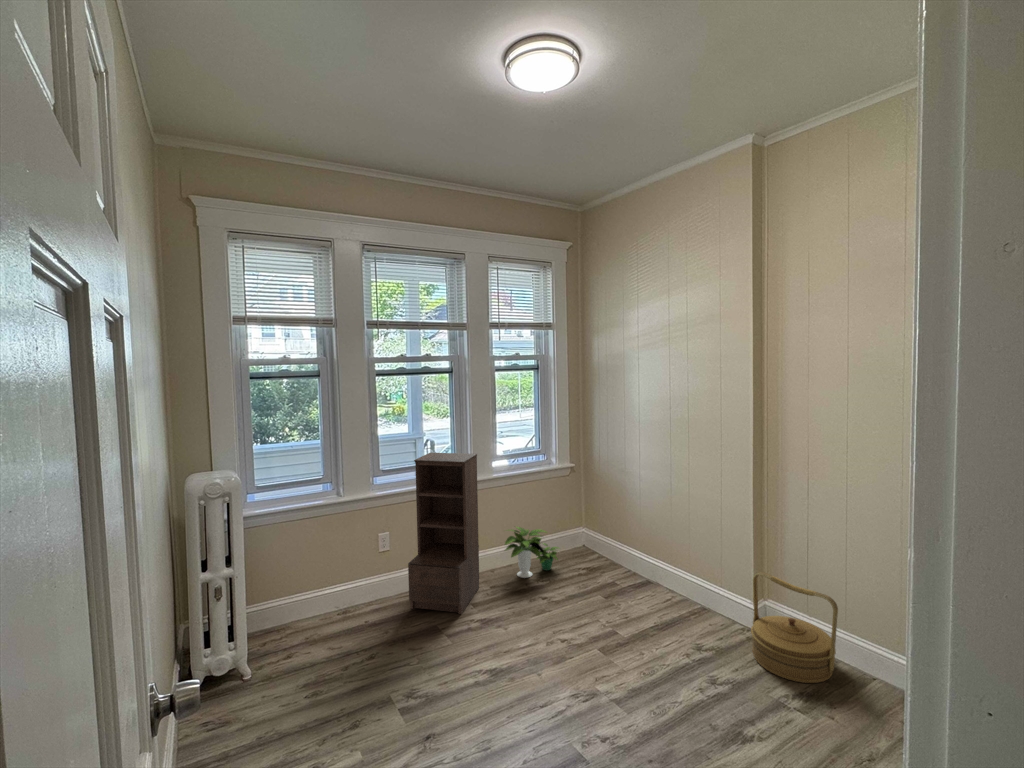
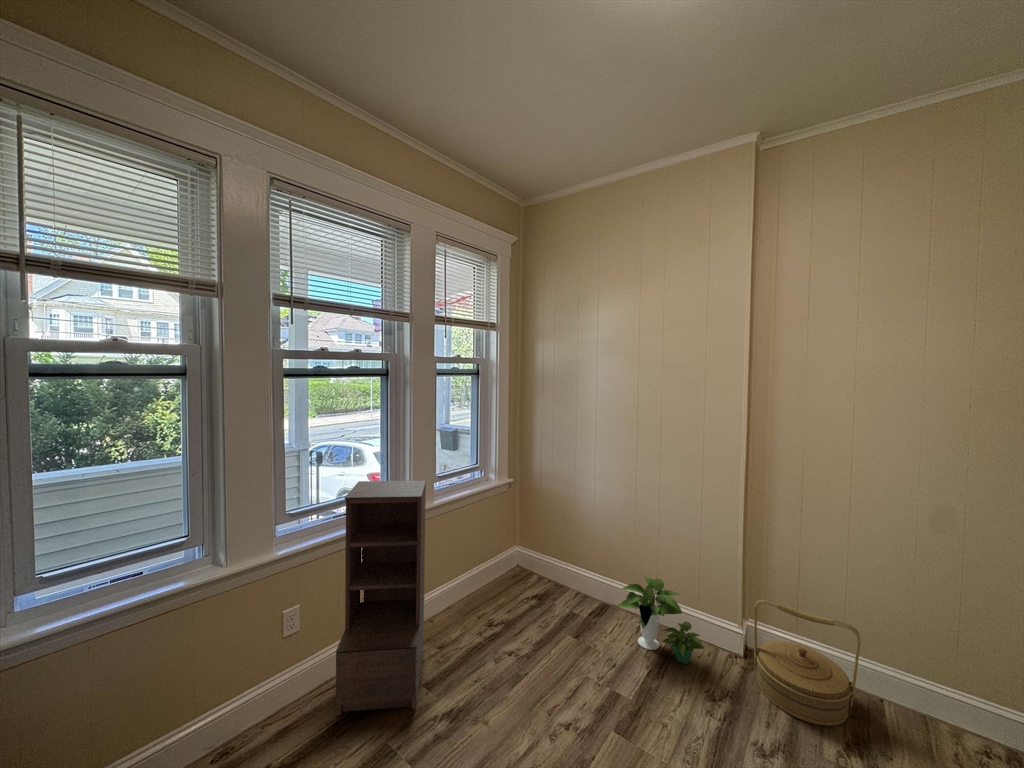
potted plant: present [505,527,558,578] -> present [617,577,704,664]

